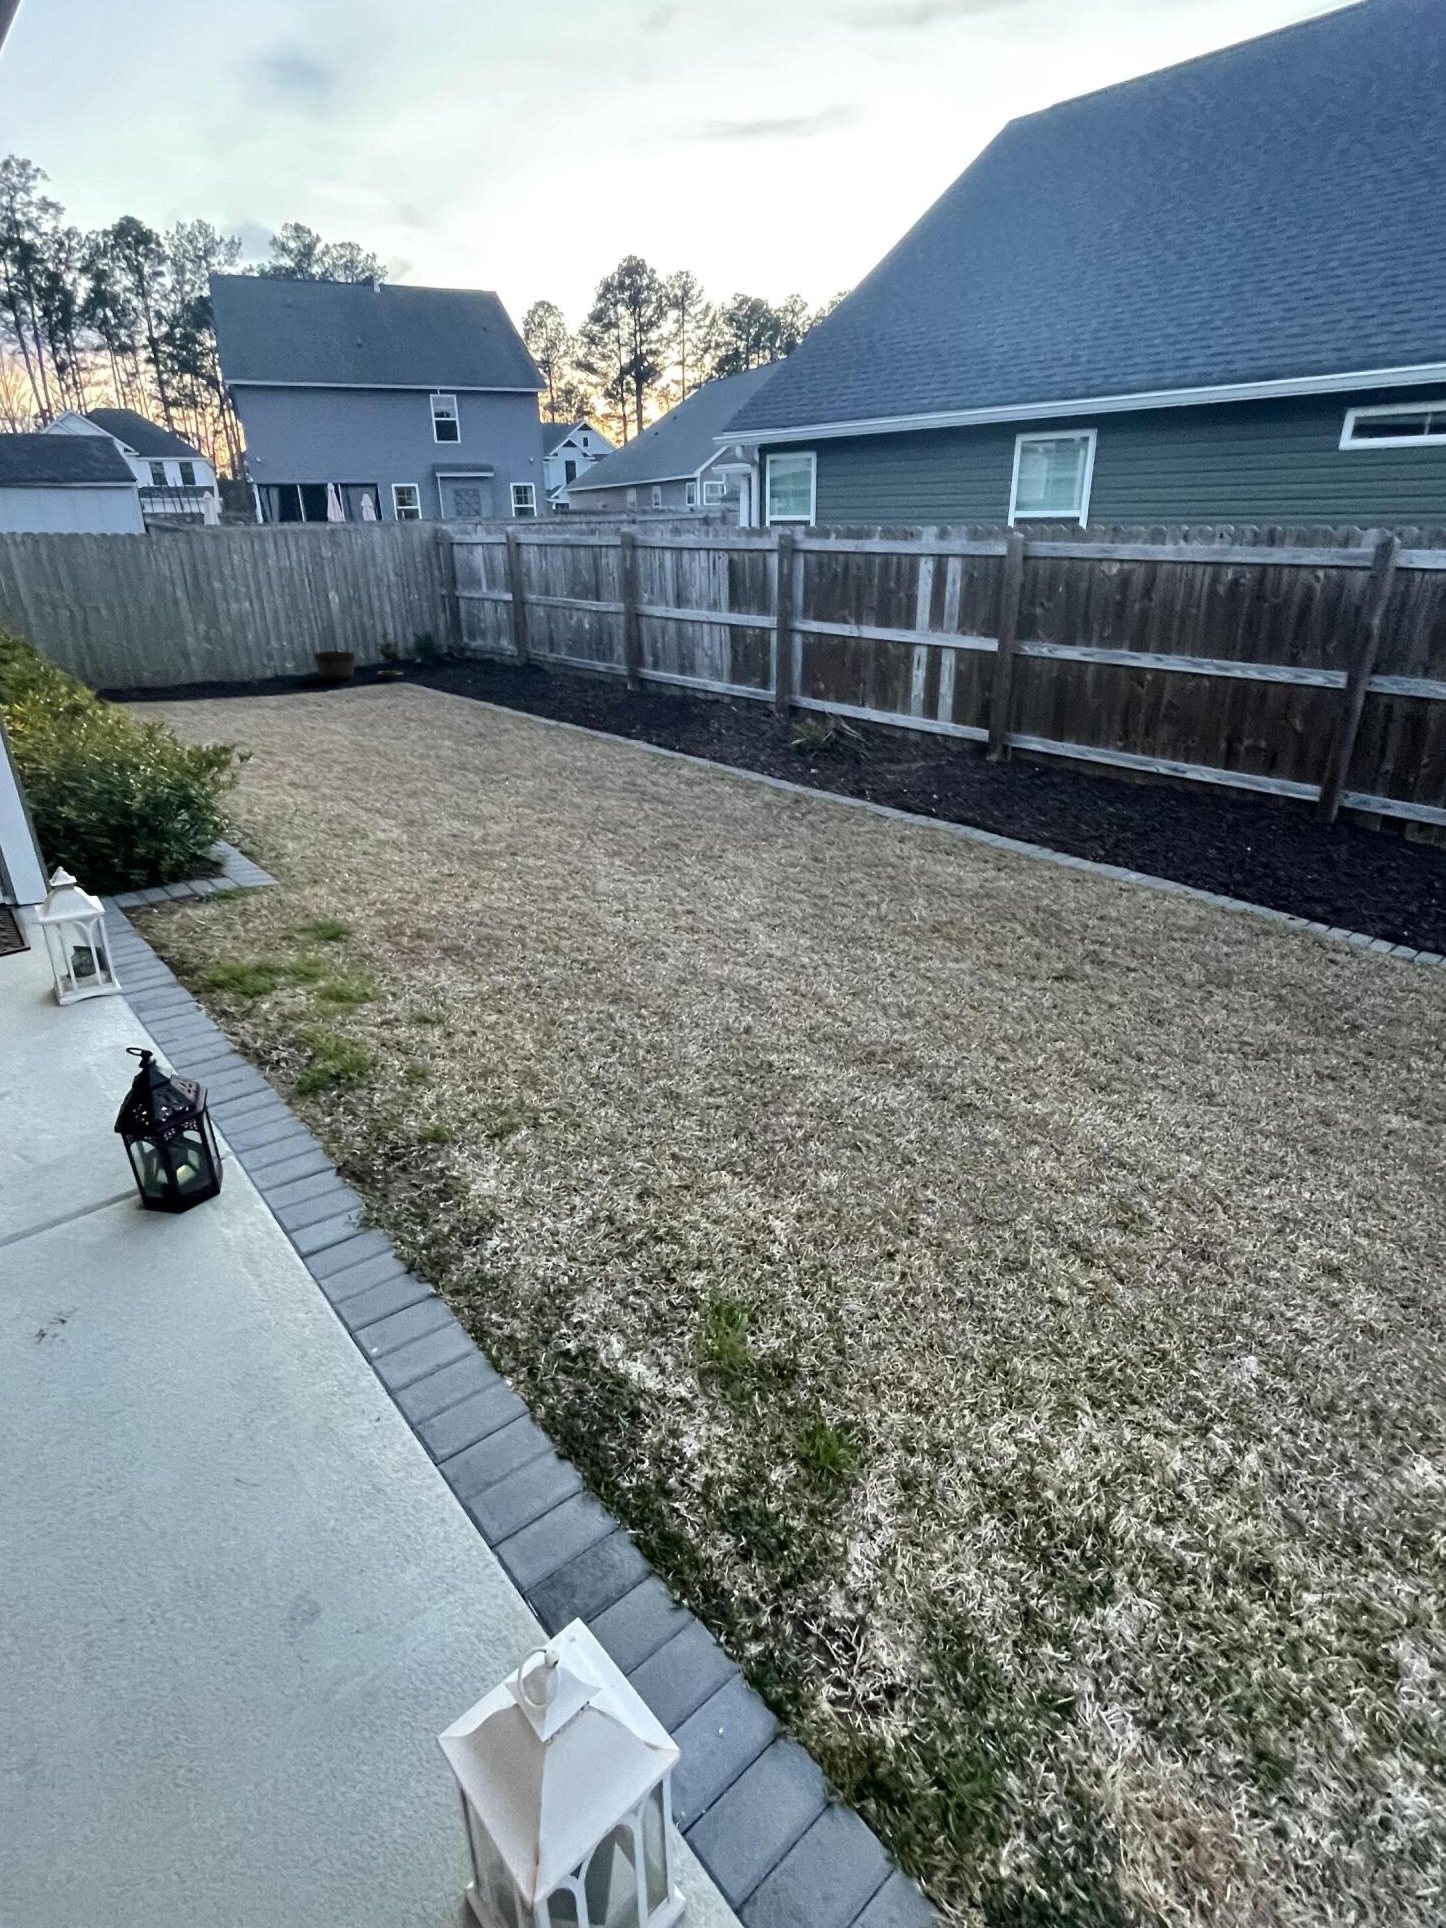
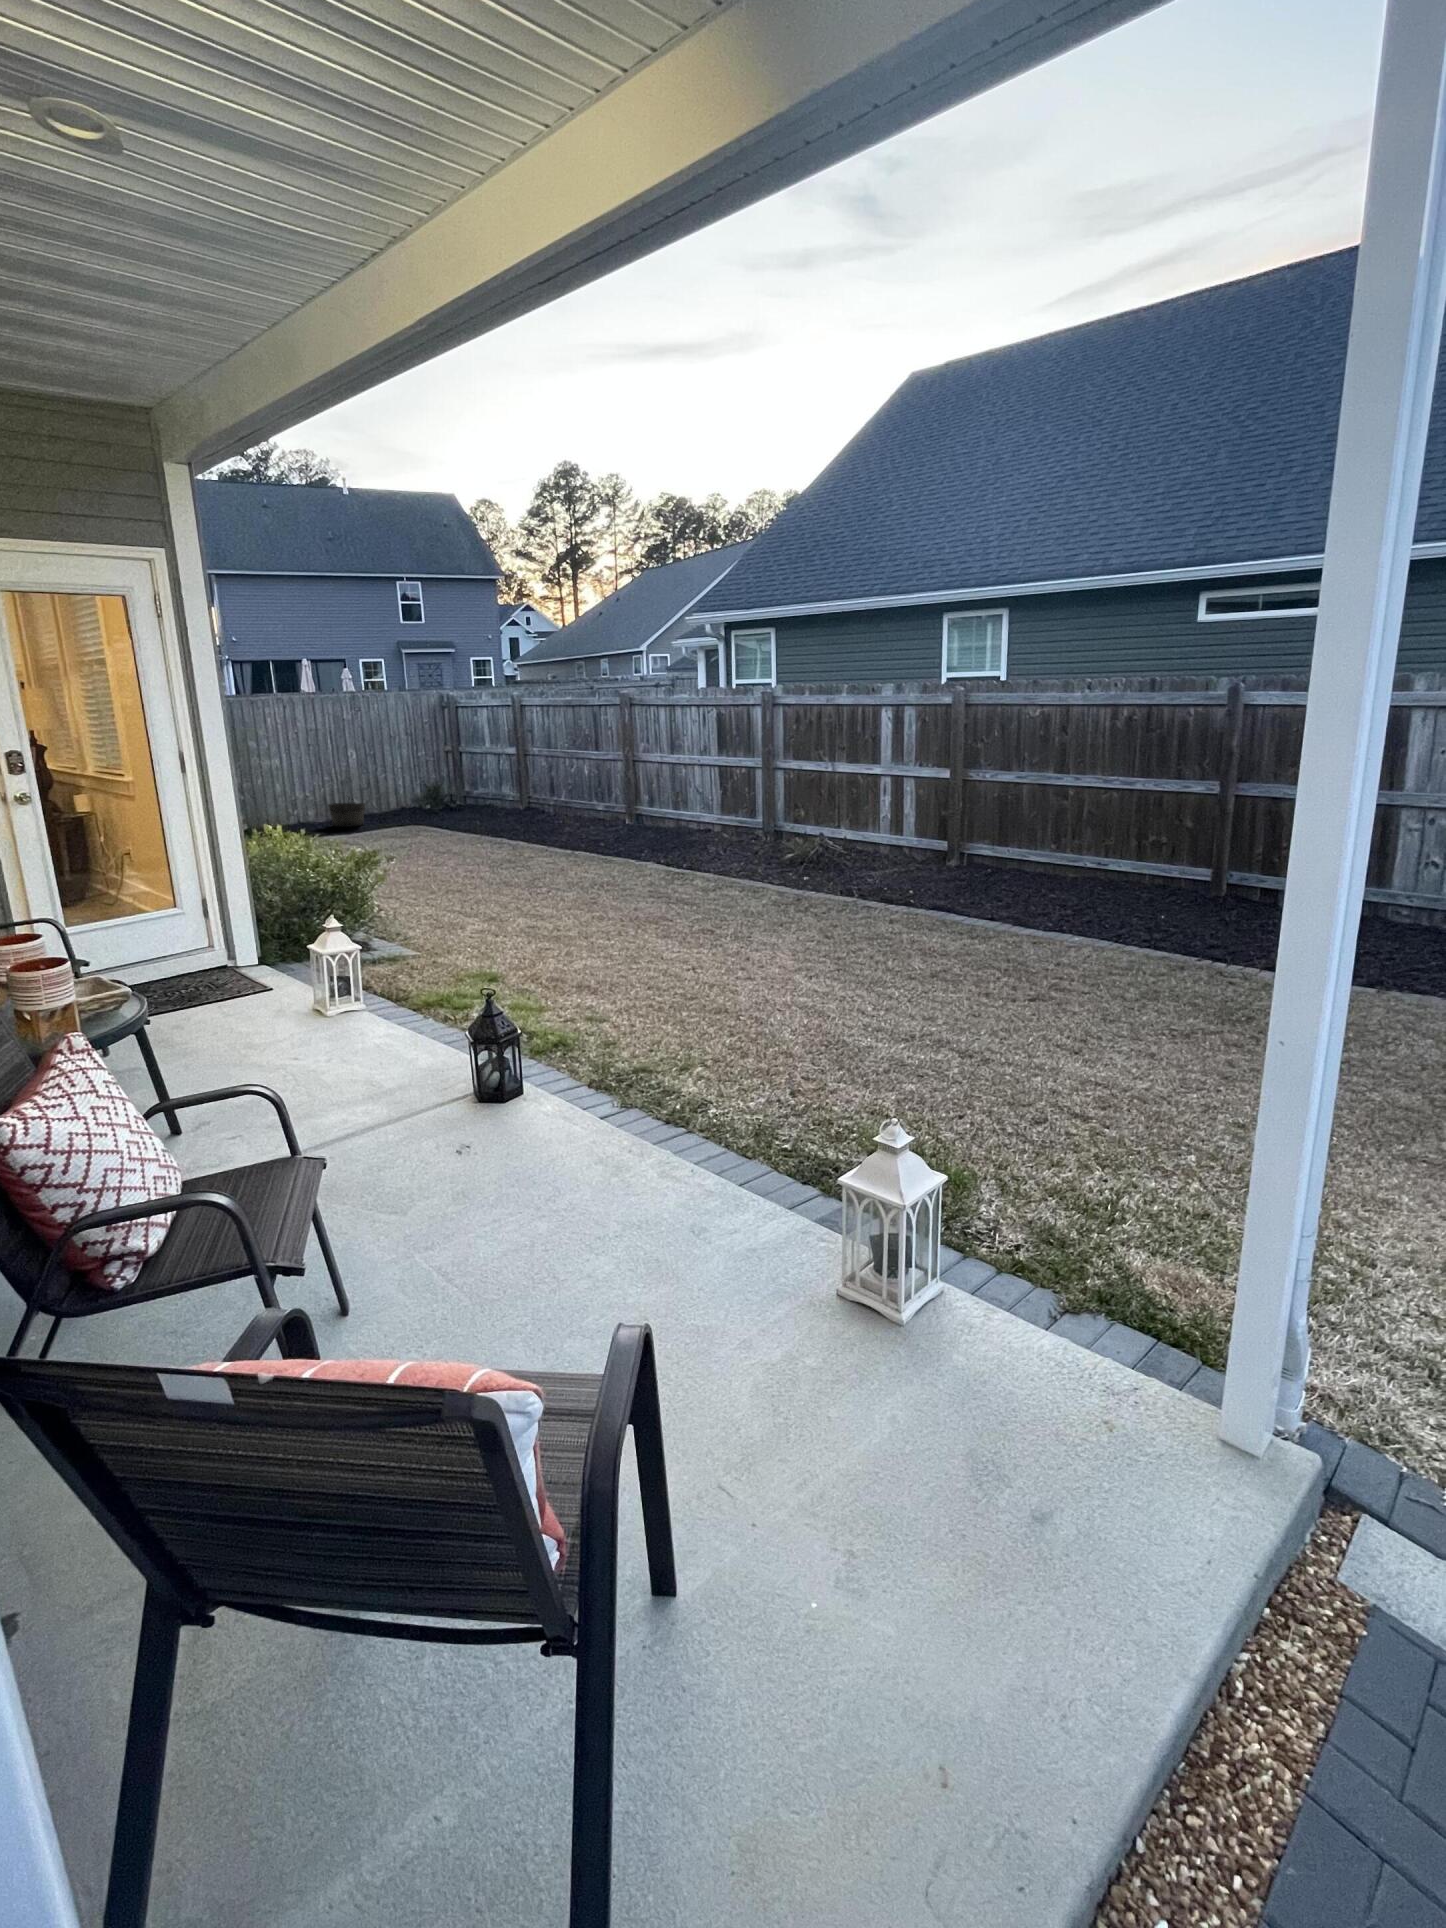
potted tree: present [375,633,403,676] -> none [381,781,408,823]

